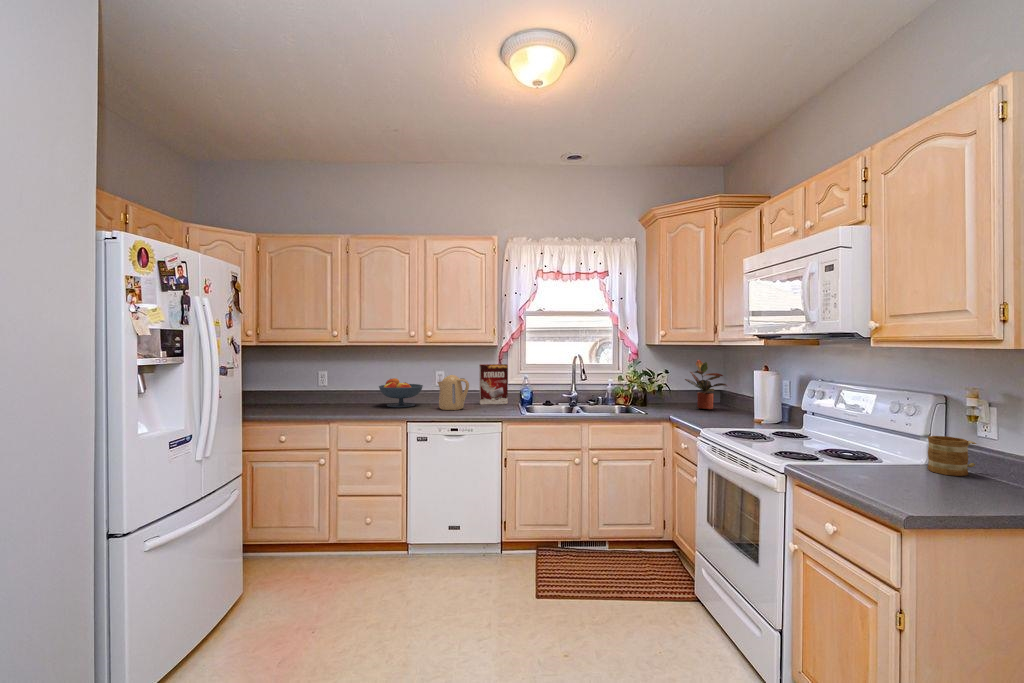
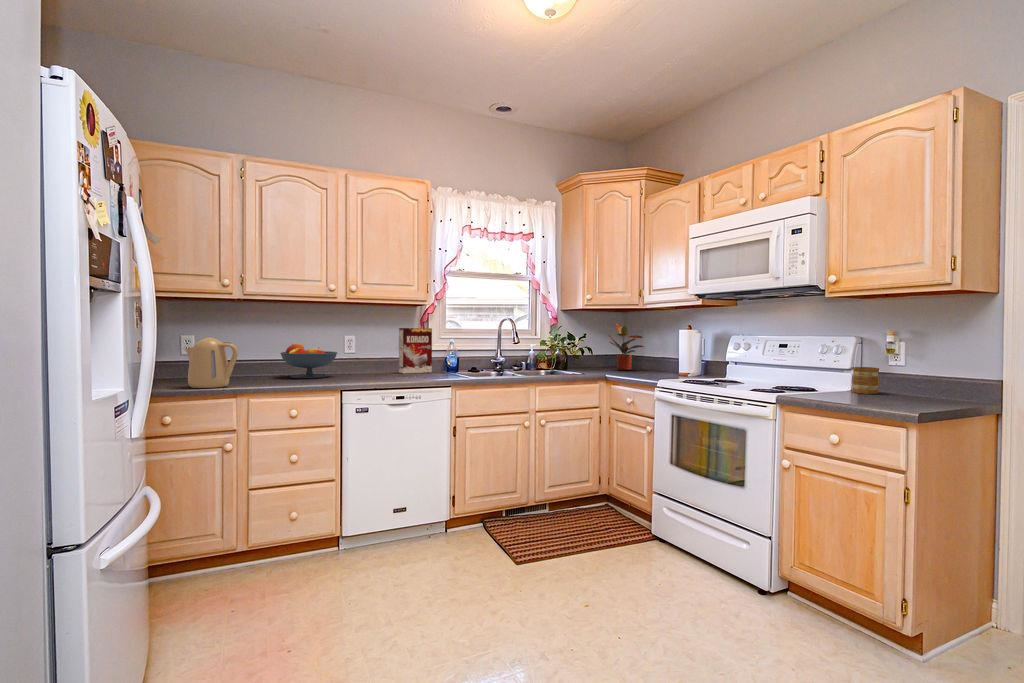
kettle: present [438,375,469,410] -> present [185,338,238,388]

